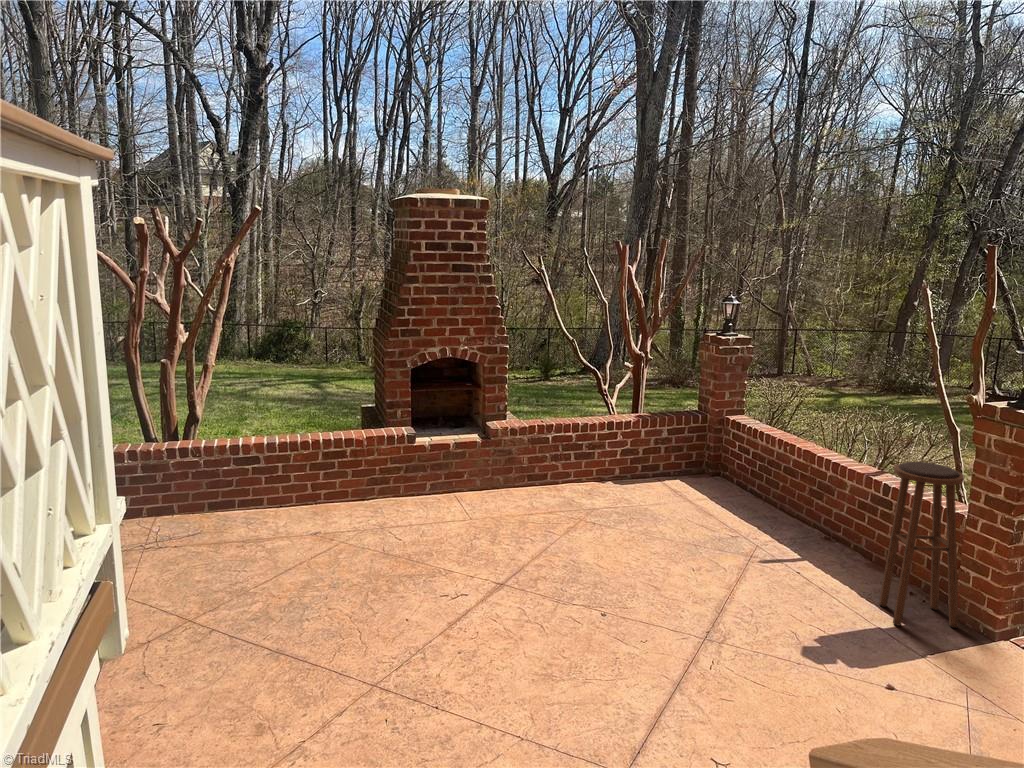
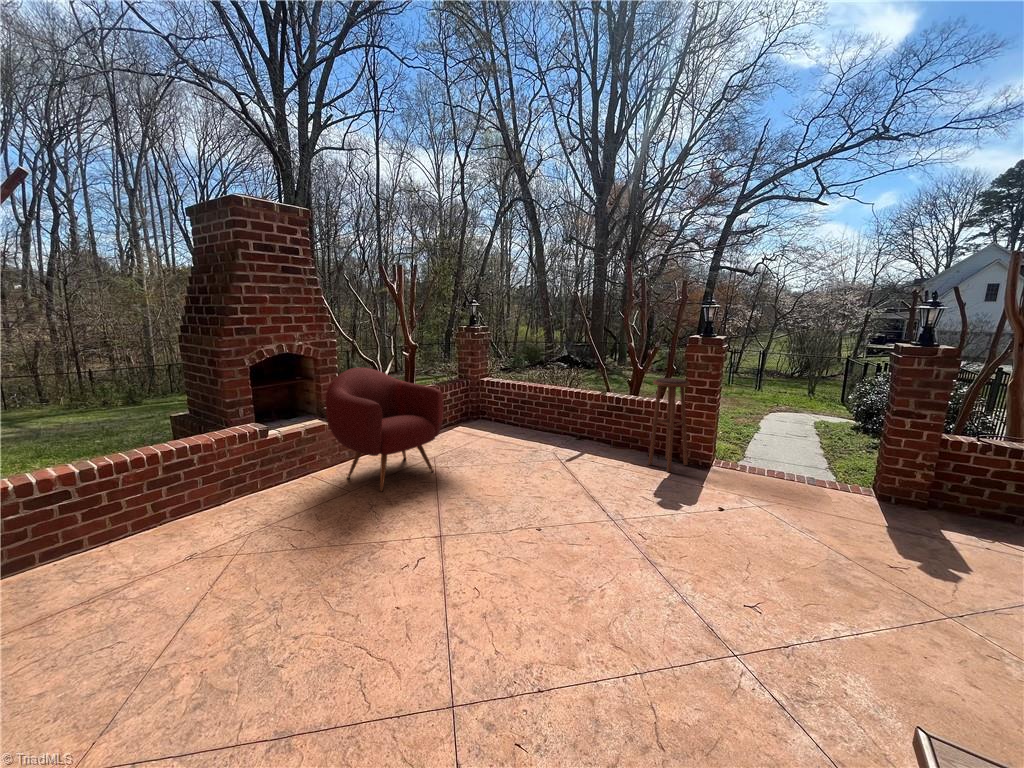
armchair: none [461,381,592,528] -> present [325,367,444,492]

